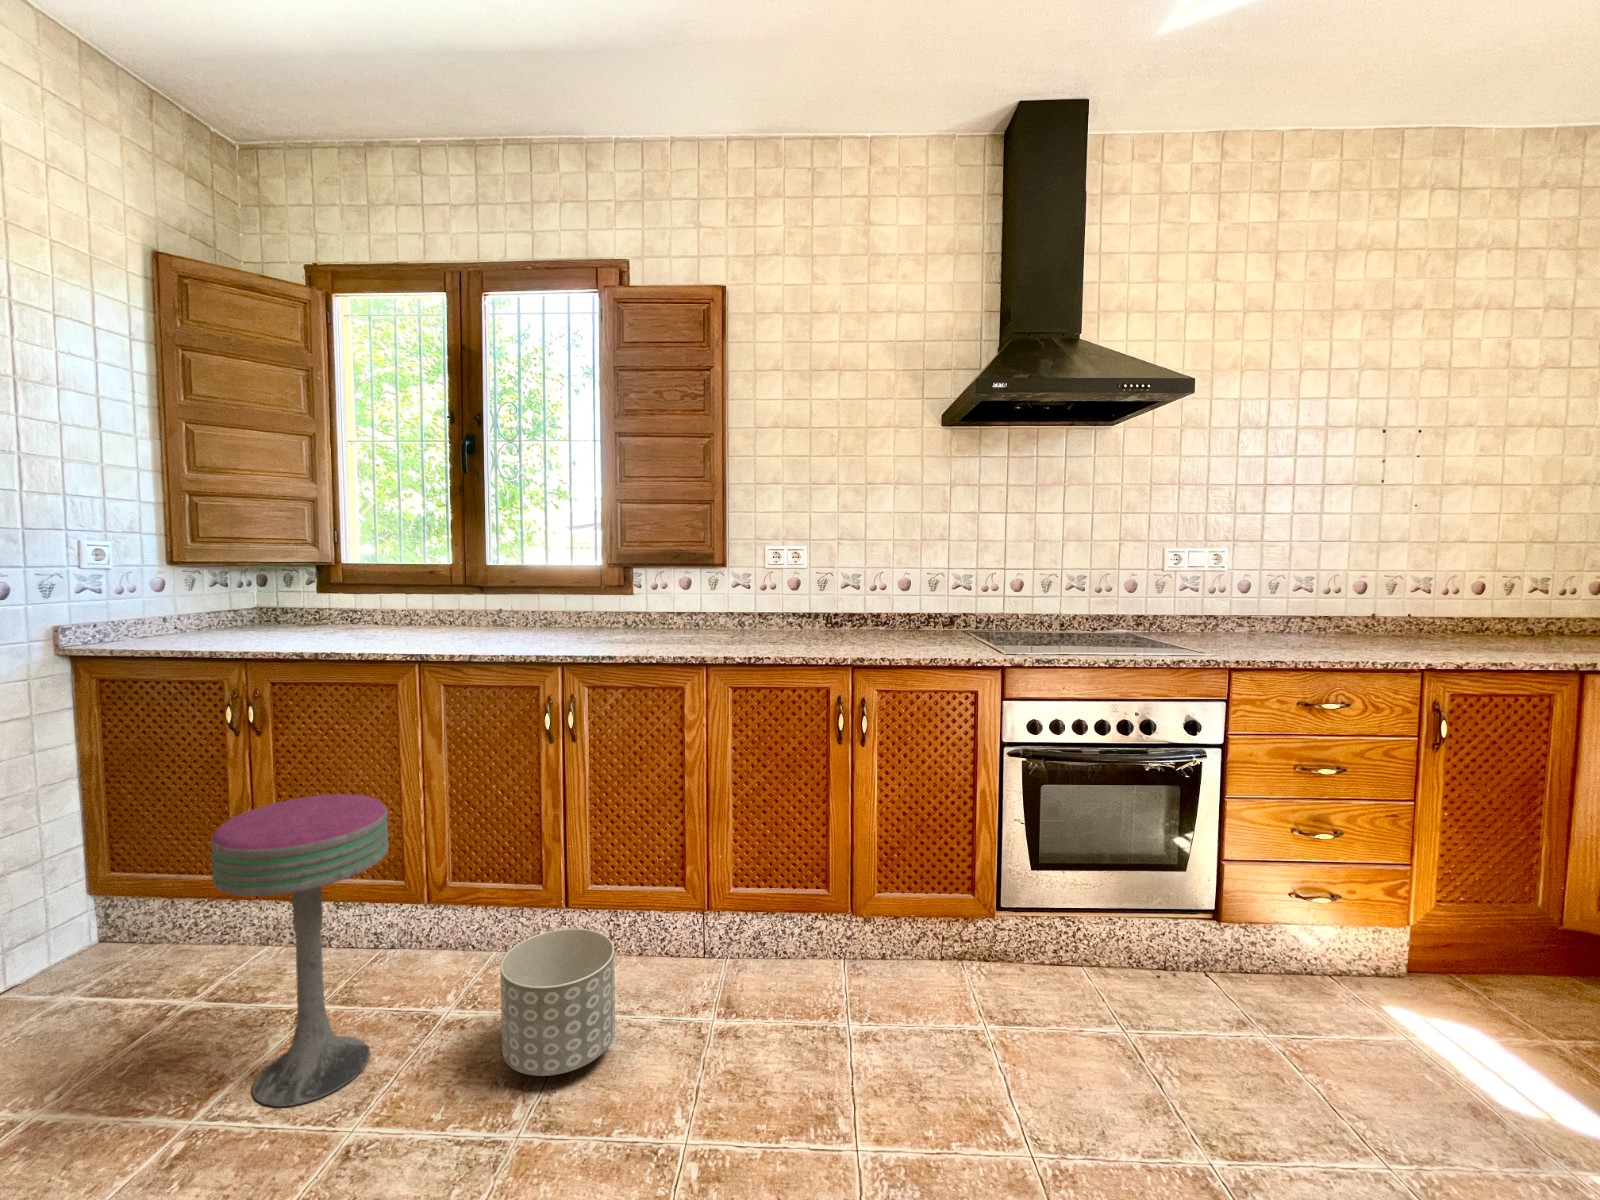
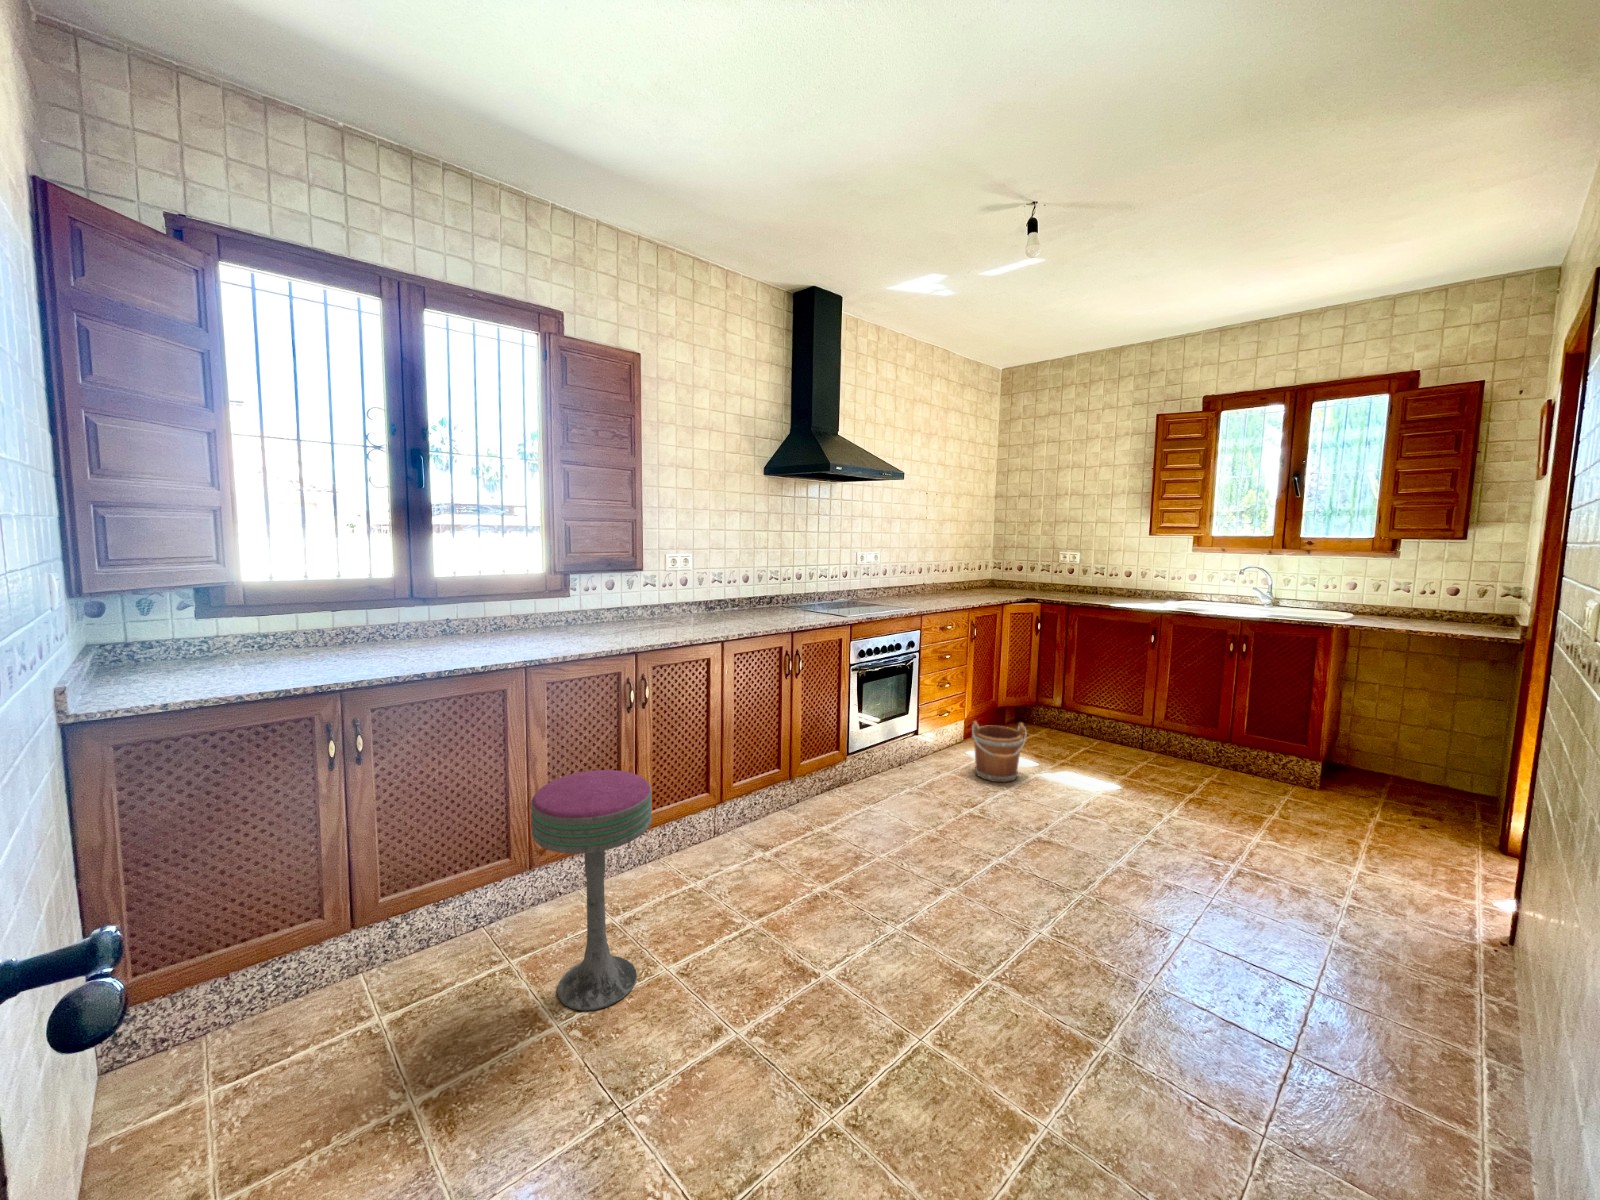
planter: present [500,928,615,1076] -> none [692,821,763,911]
bucket: none [1292,932,1459,1124] -> present [972,721,1026,782]

